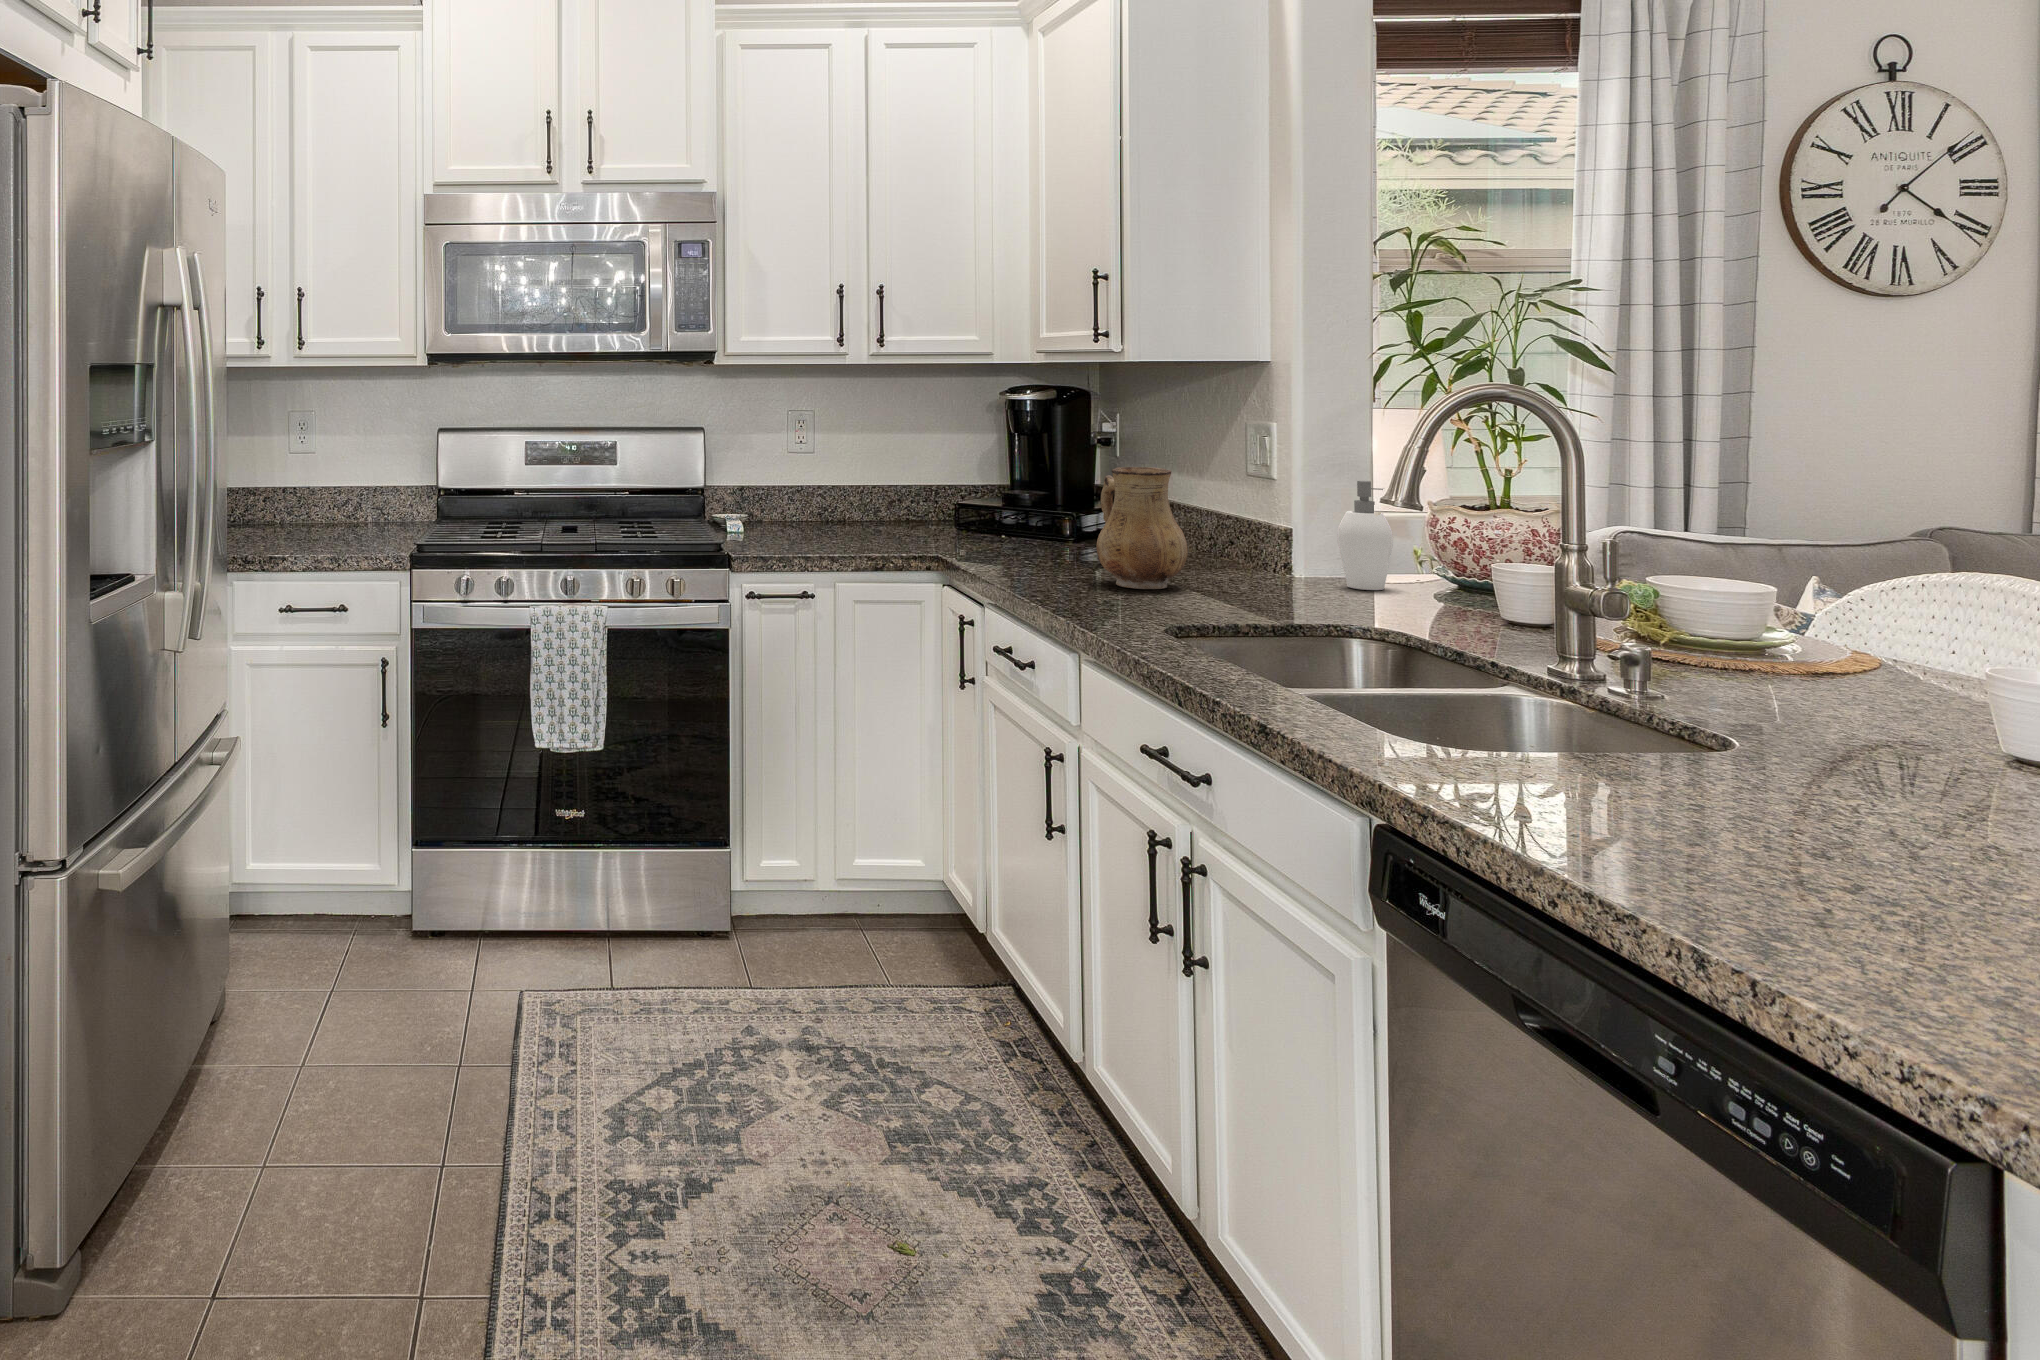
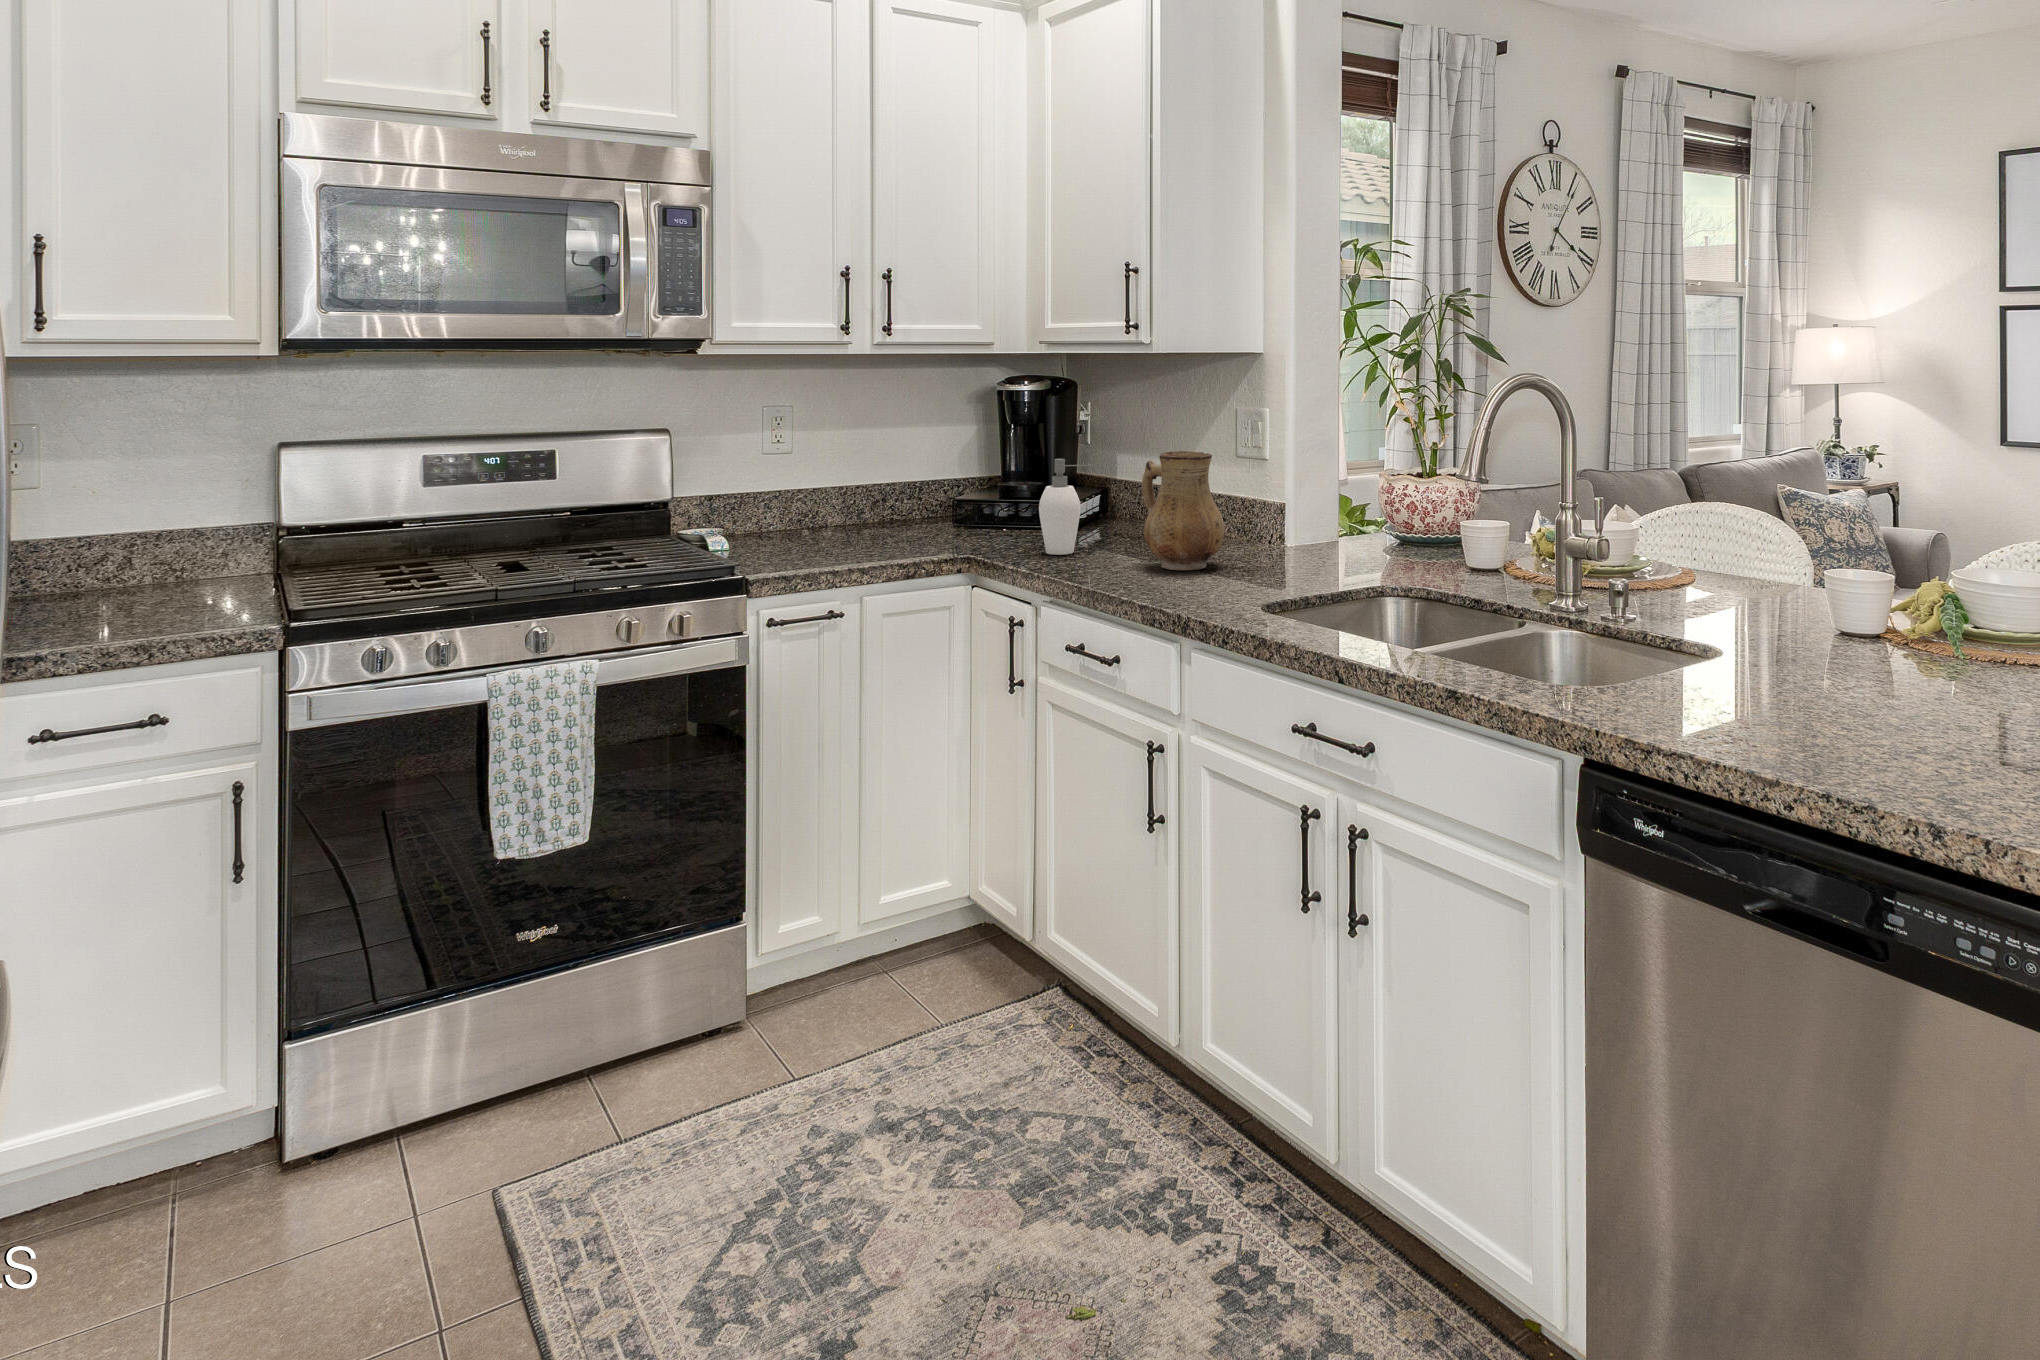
soap dispenser: present [1337,481,1393,590] -> present [1039,459,1093,555]

